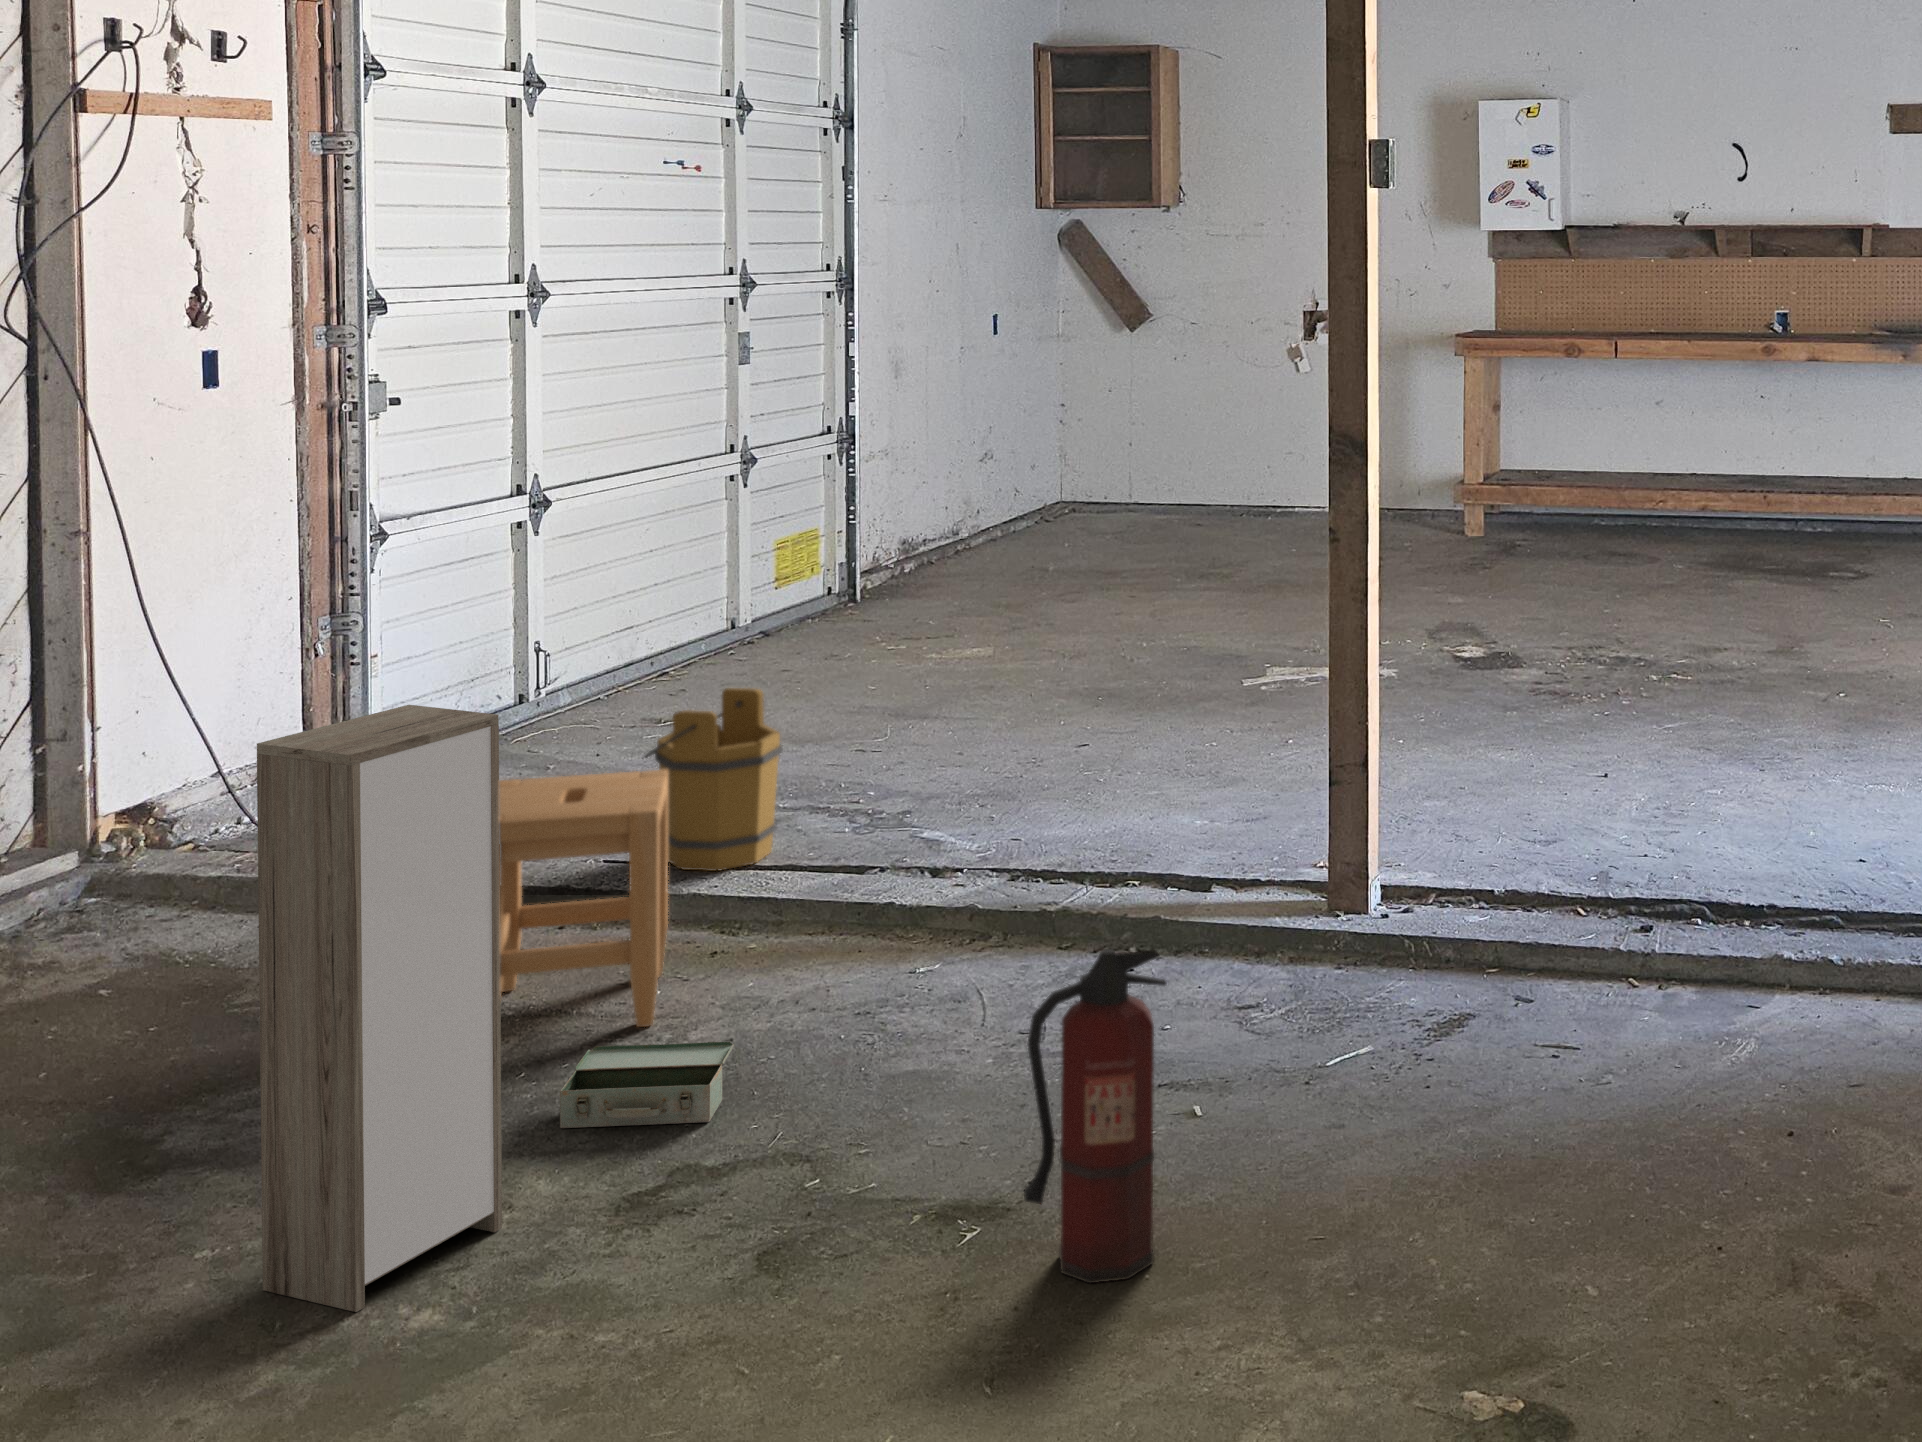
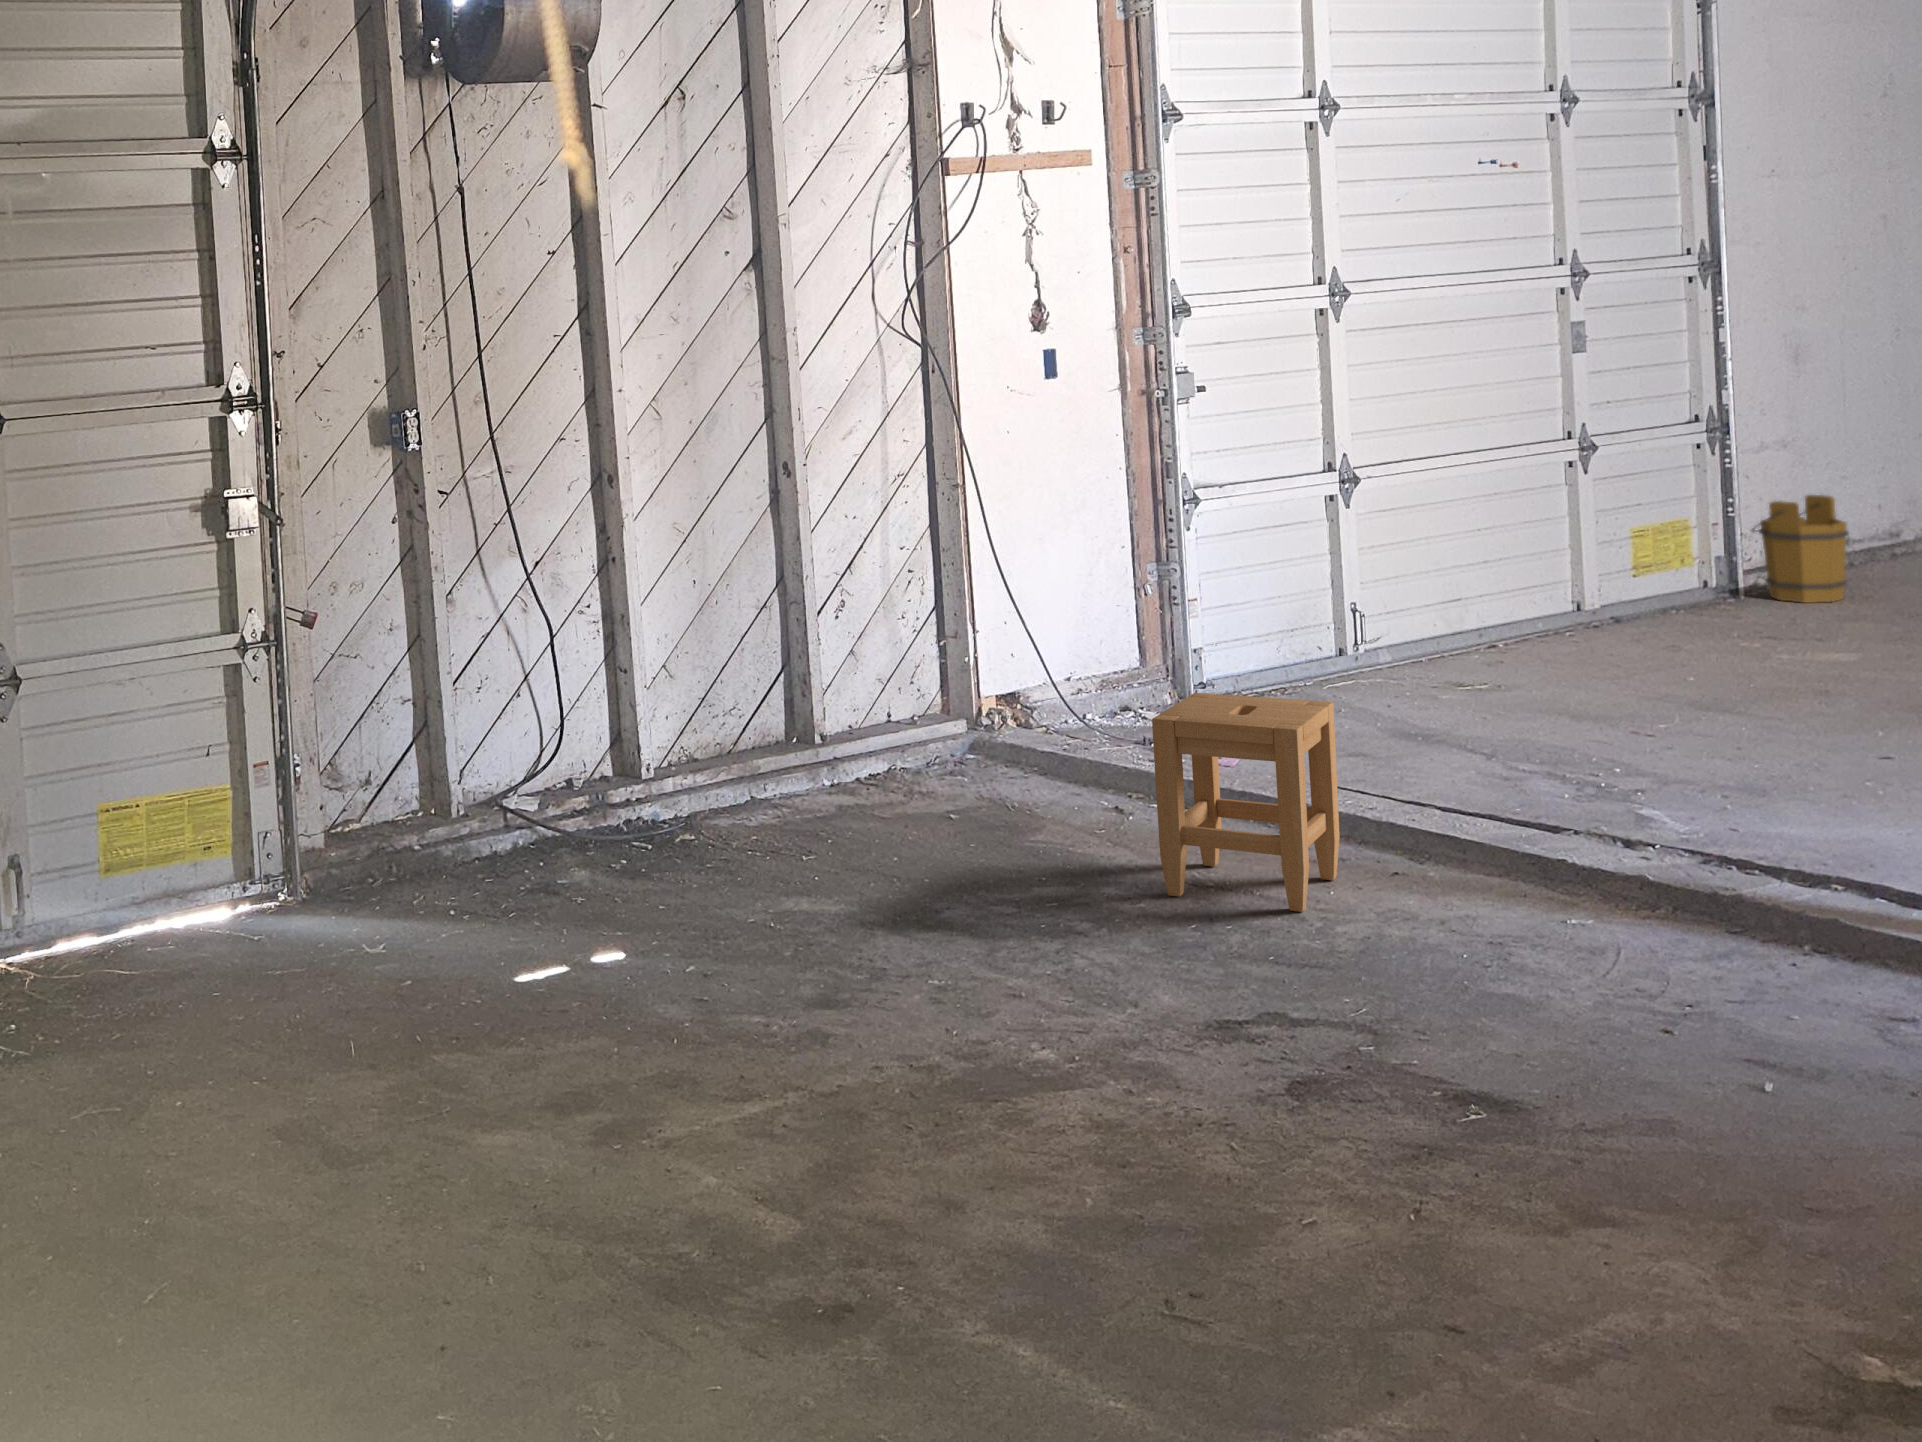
bucket: present [644,688,783,871] -> present [1752,495,1849,603]
storage cabinet: present [257,705,502,1312] -> none [929,605,1111,1029]
fire extinguisher: present [1024,949,1167,1283] -> none [1475,877,1616,1183]
toolbox: present [560,1042,734,1128] -> none [1188,909,1339,985]

